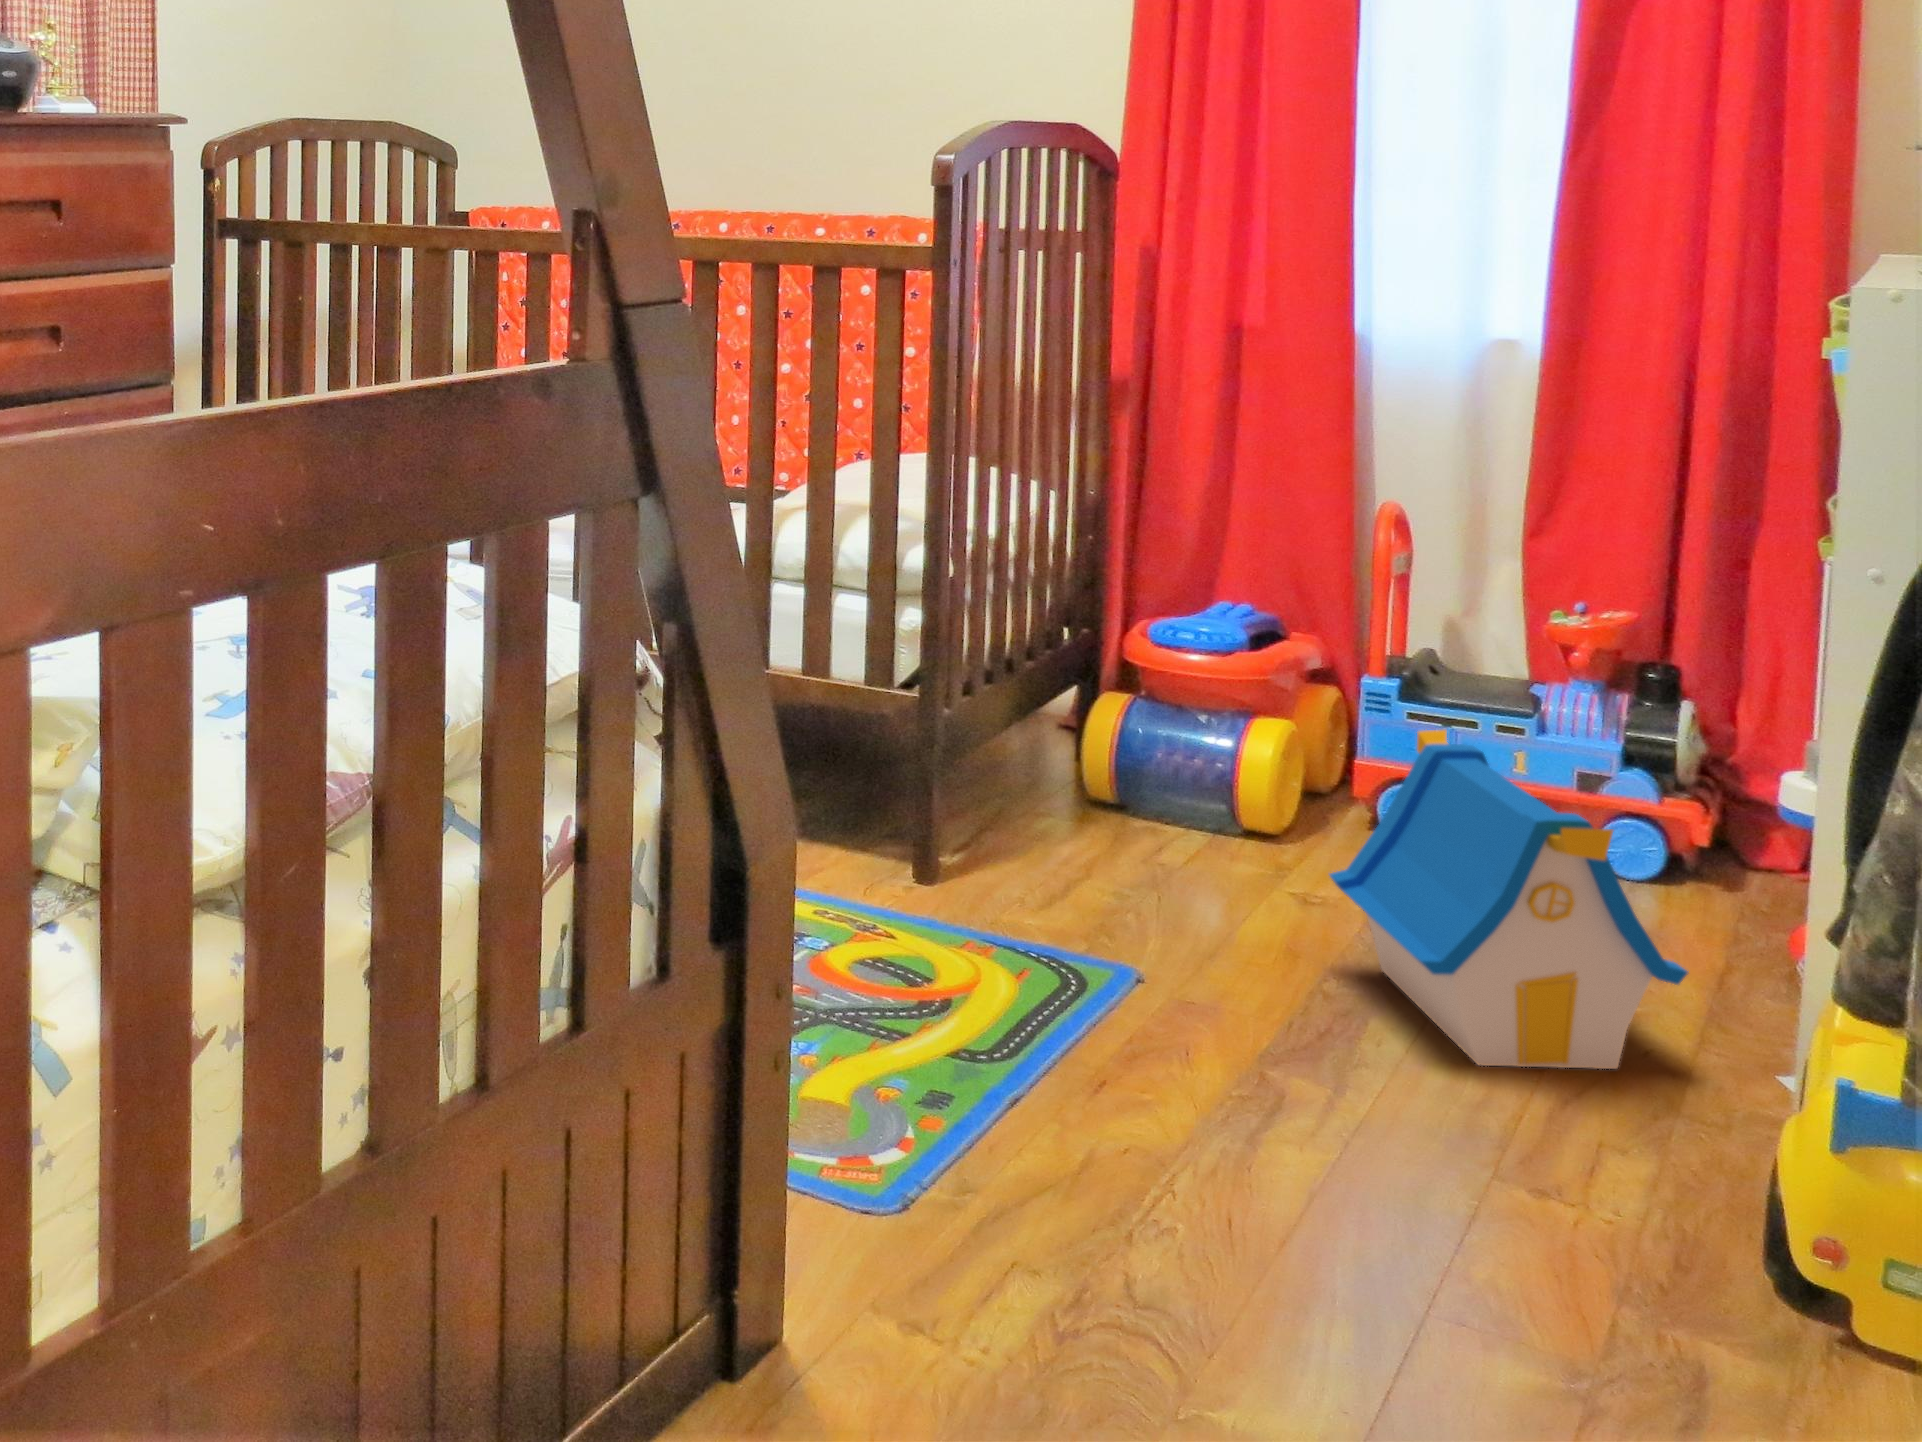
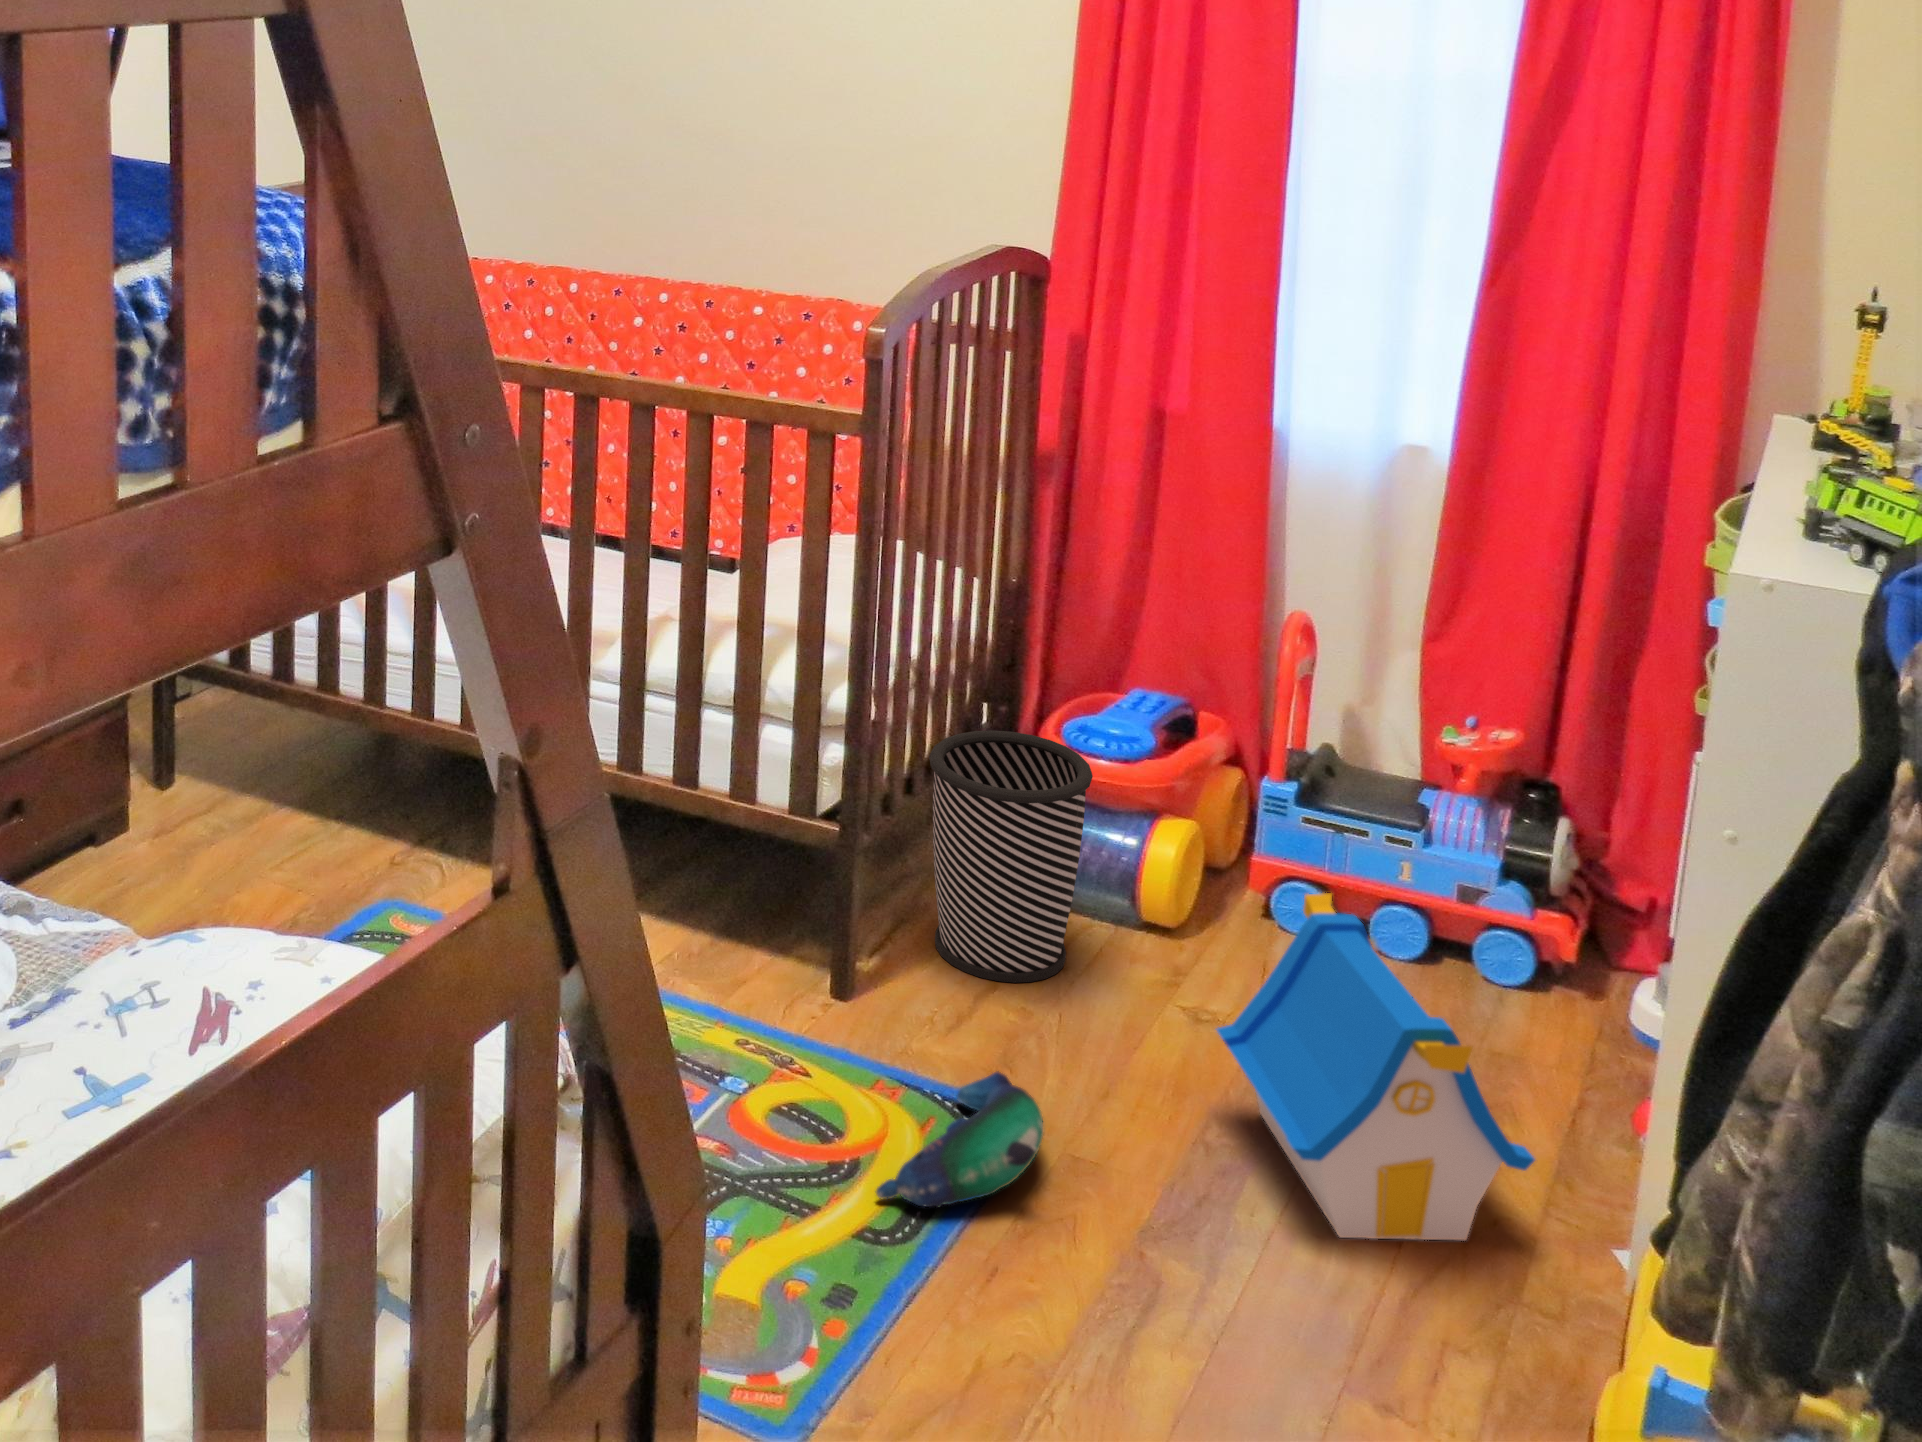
wastebasket: none [1010,618,1184,870] -> present [929,731,1093,983]
plush toy: none [970,923,1148,1037] -> present [876,1071,1043,1208]

